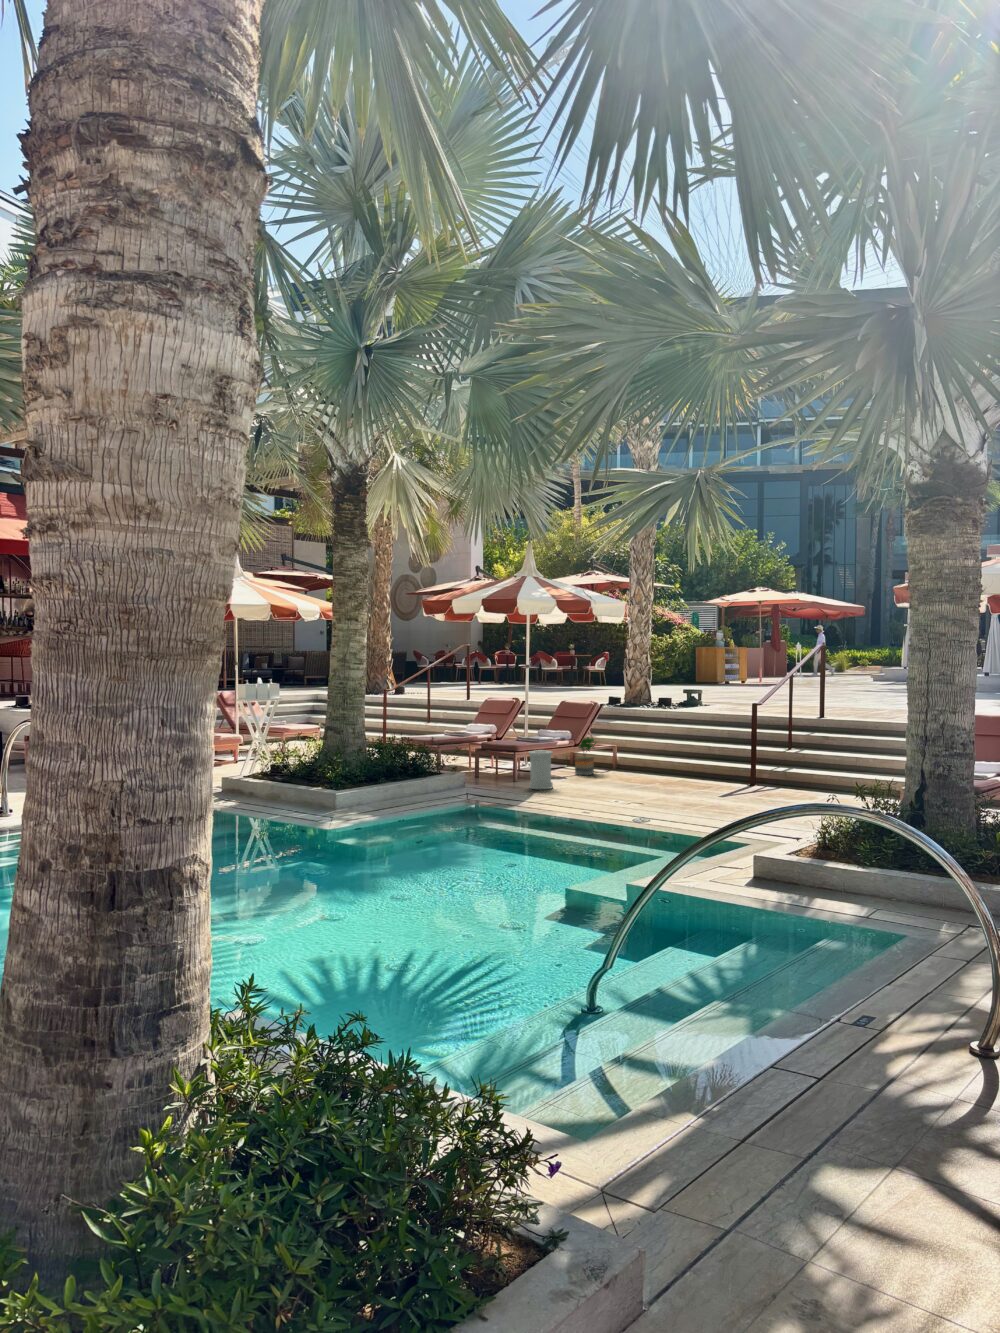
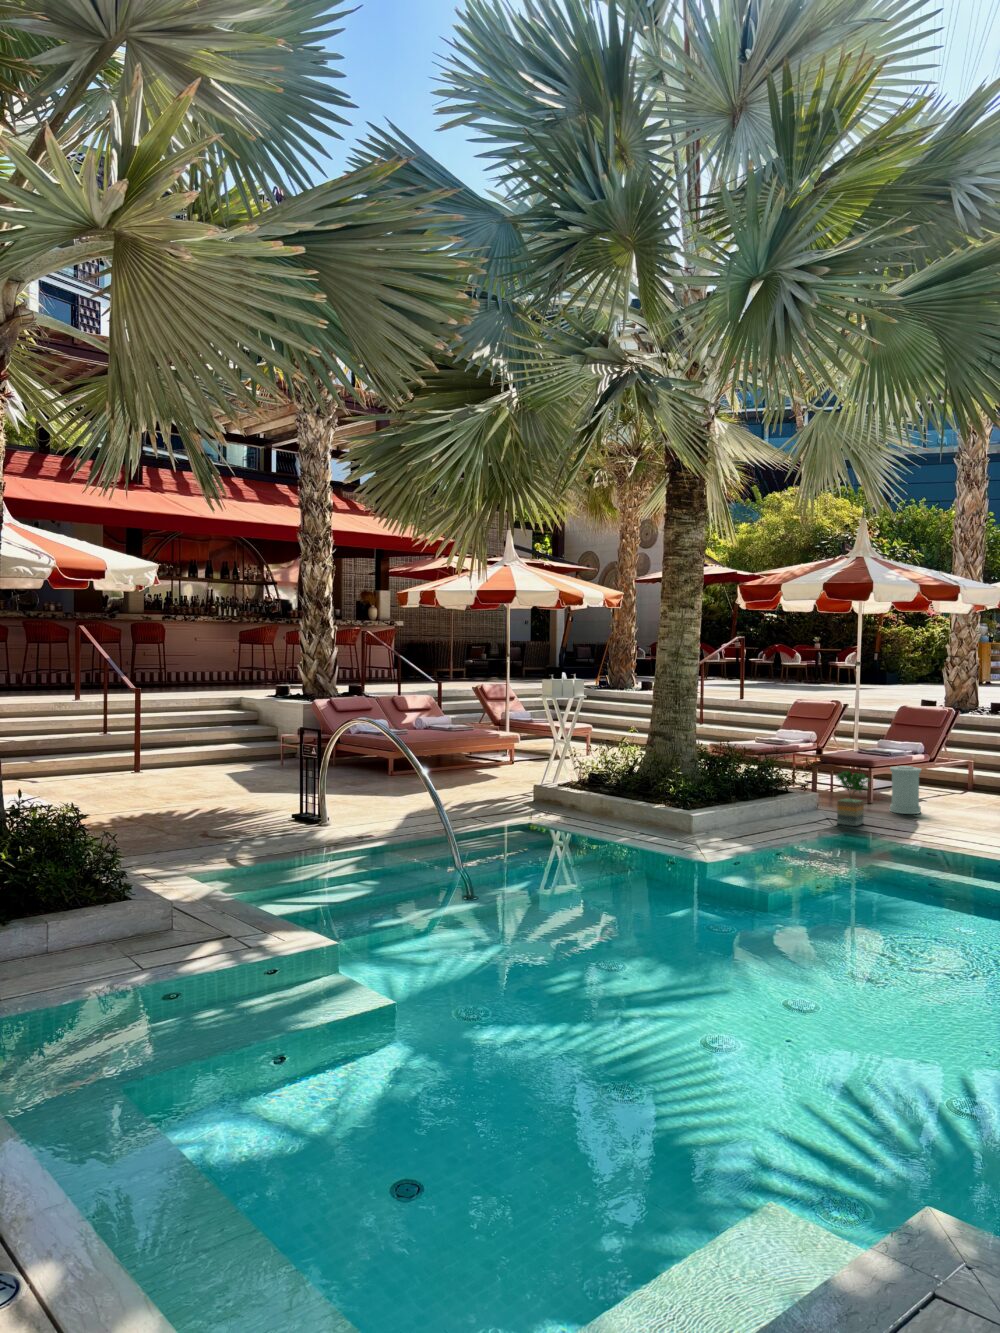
potted tree: present [575,737,596,775] -> present [836,772,870,826]

